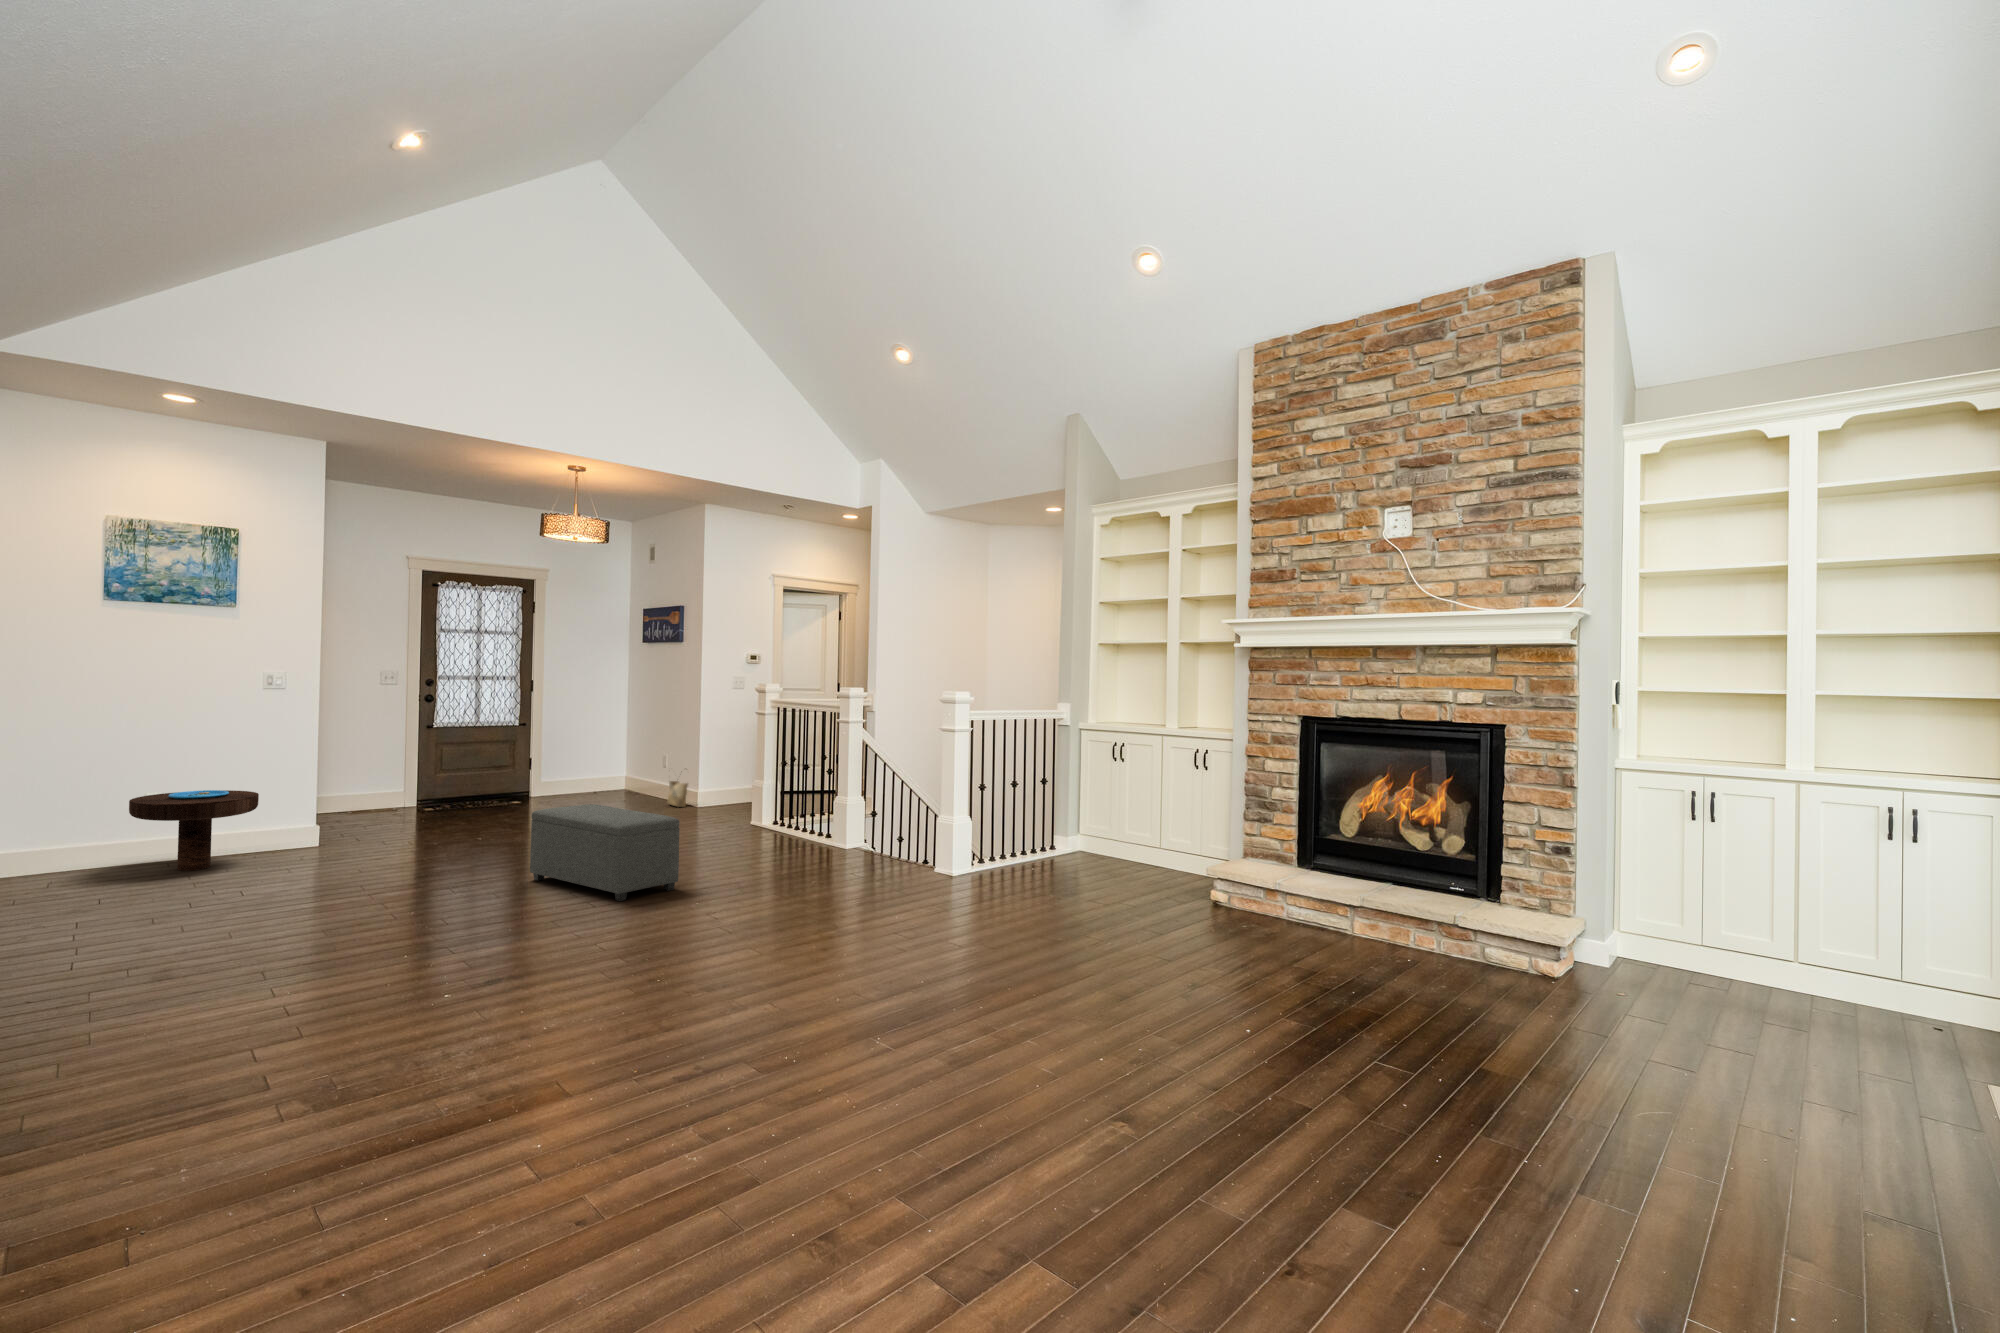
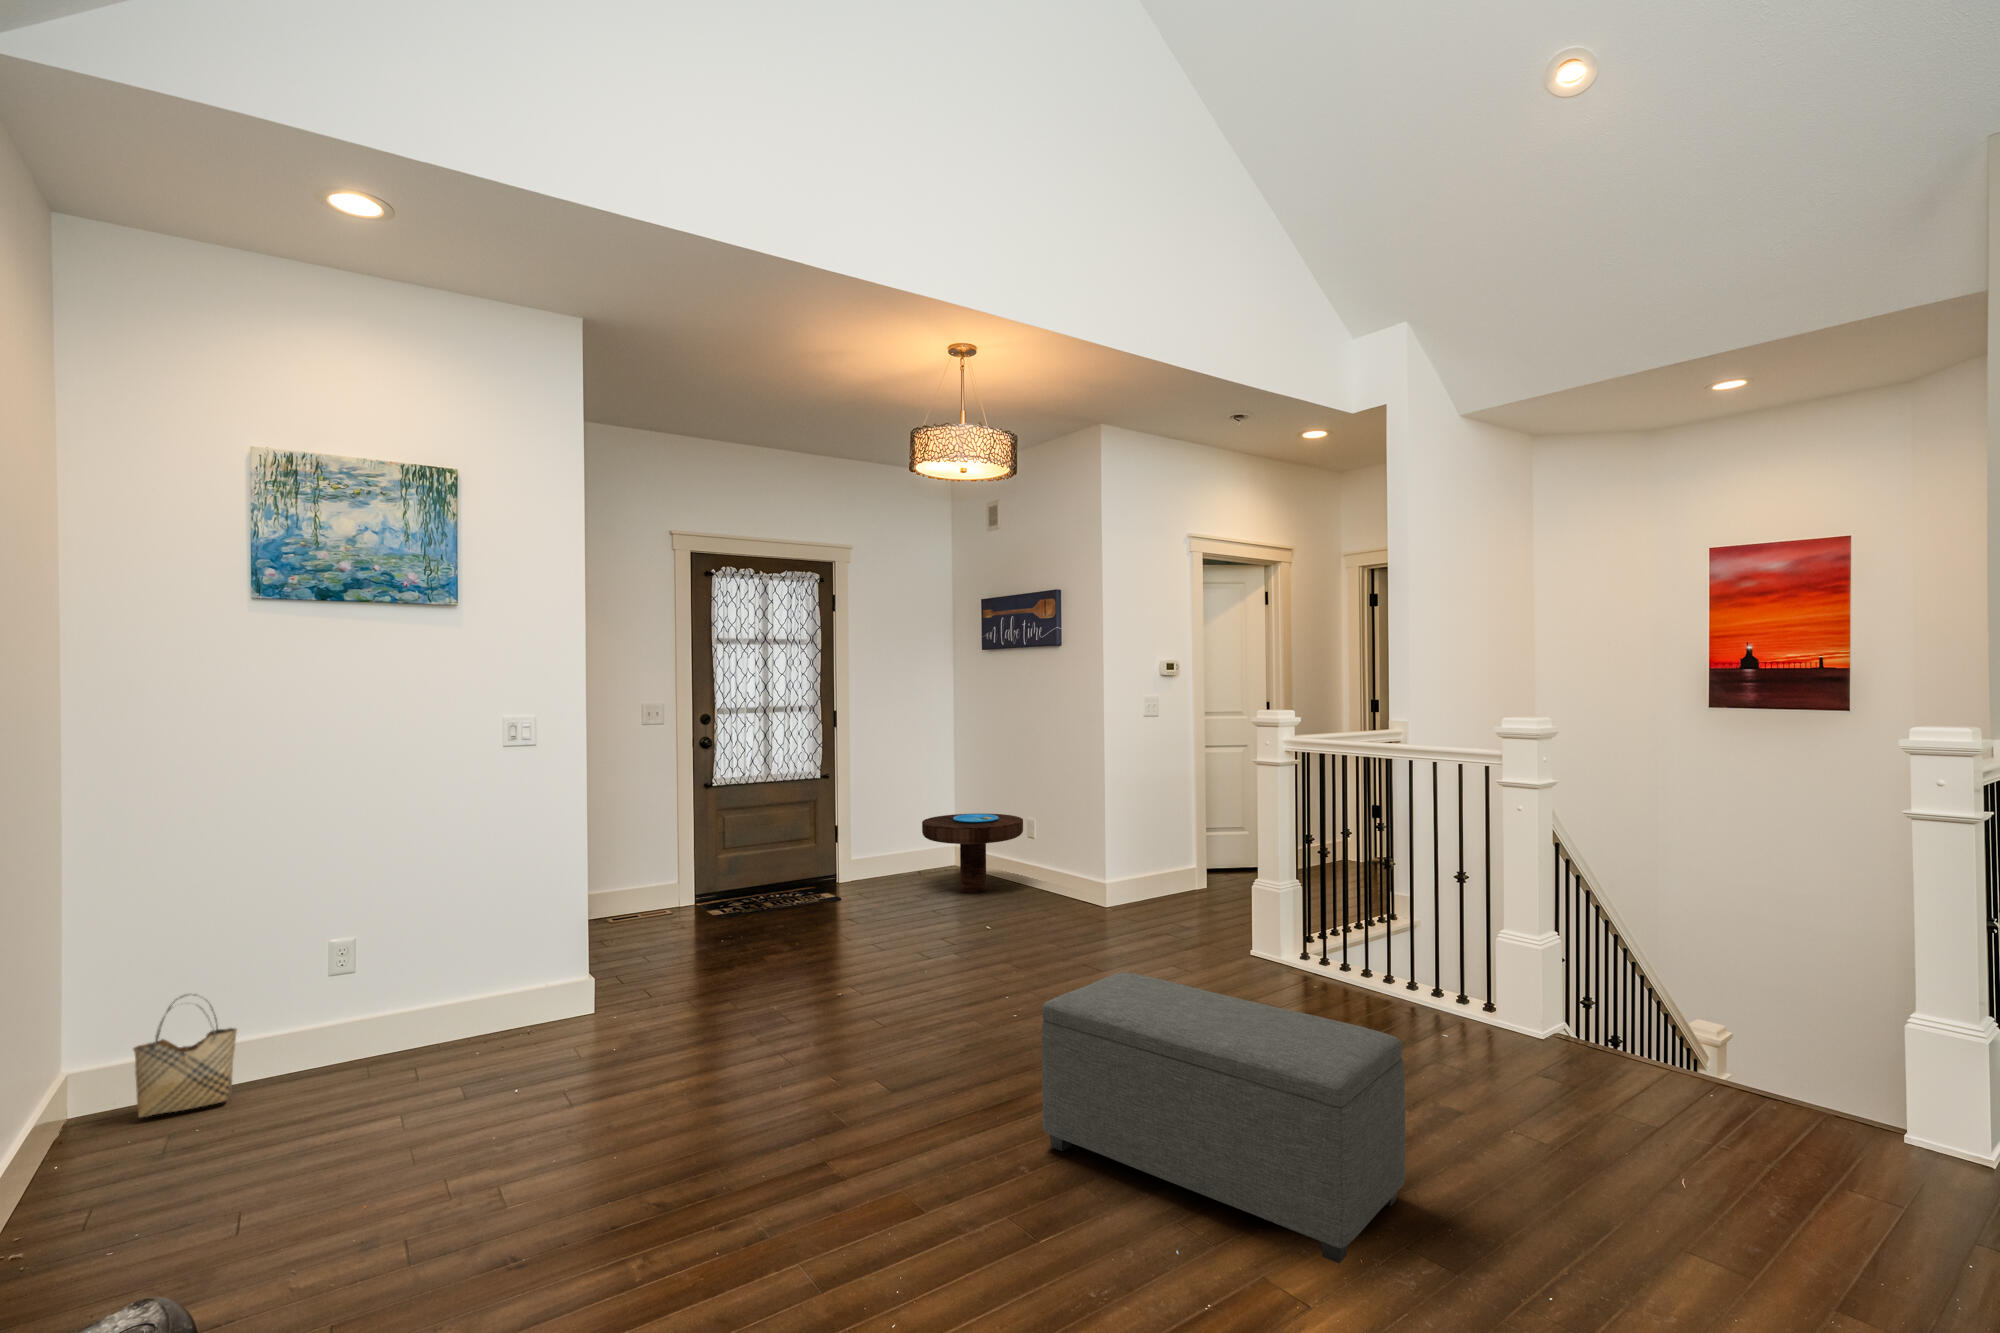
woven basket: present [667,781,688,807] -> present [133,994,237,1118]
side table: present [129,790,259,871] -> present [922,814,1023,893]

